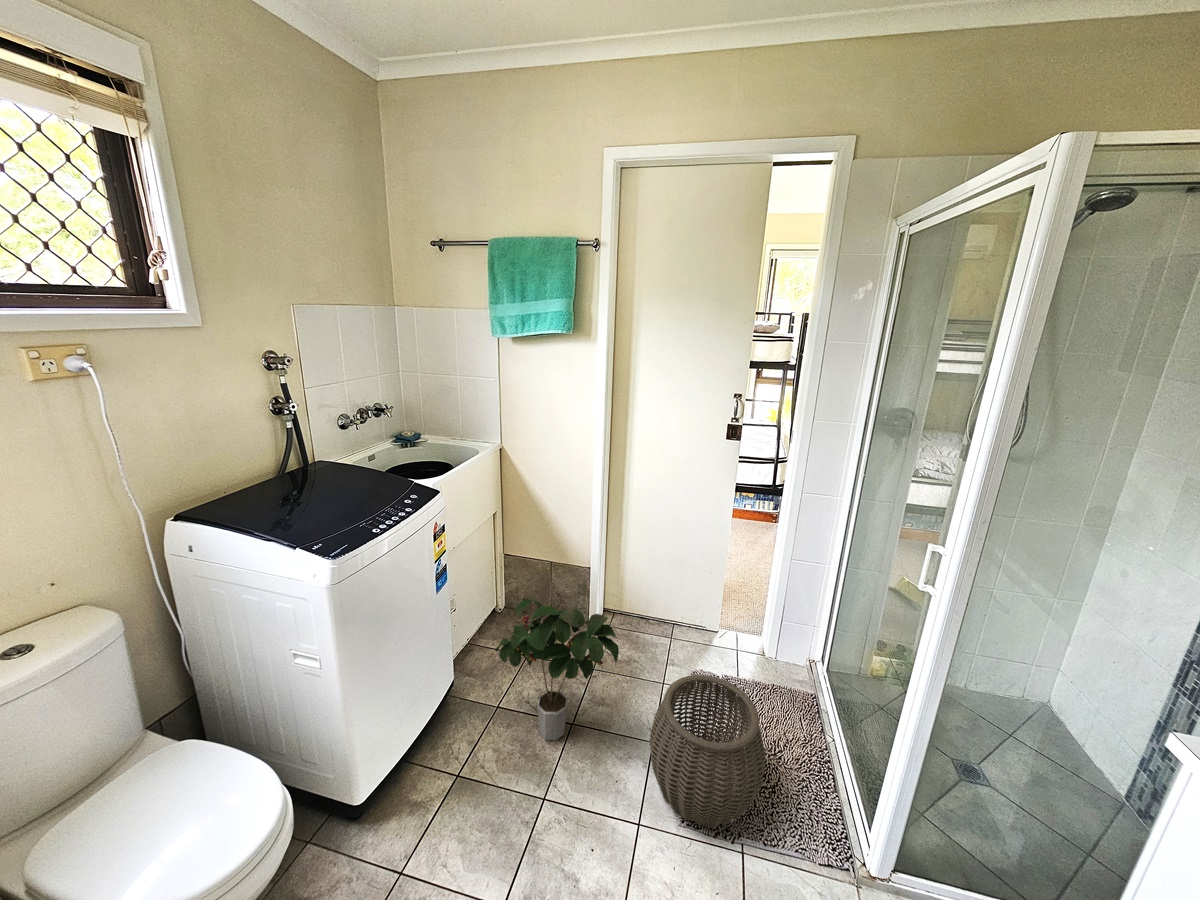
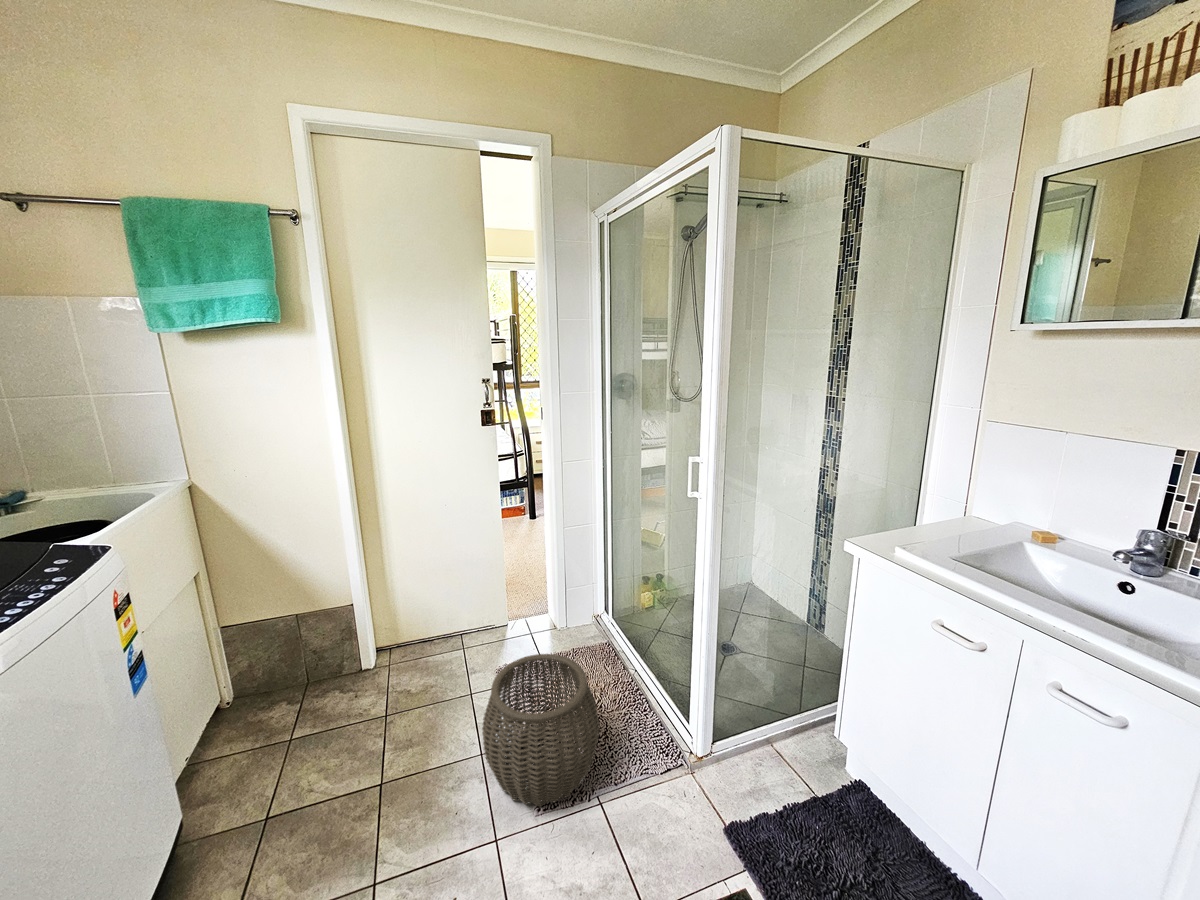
potted plant: present [495,596,619,740] -> none [249,638,429,822]

